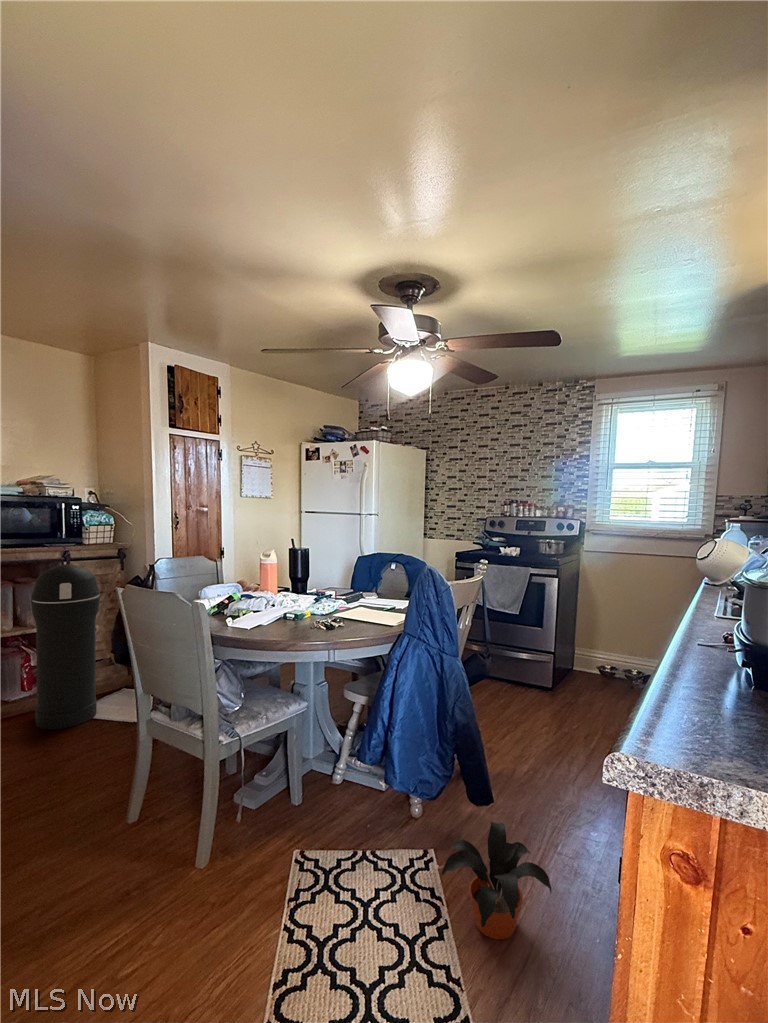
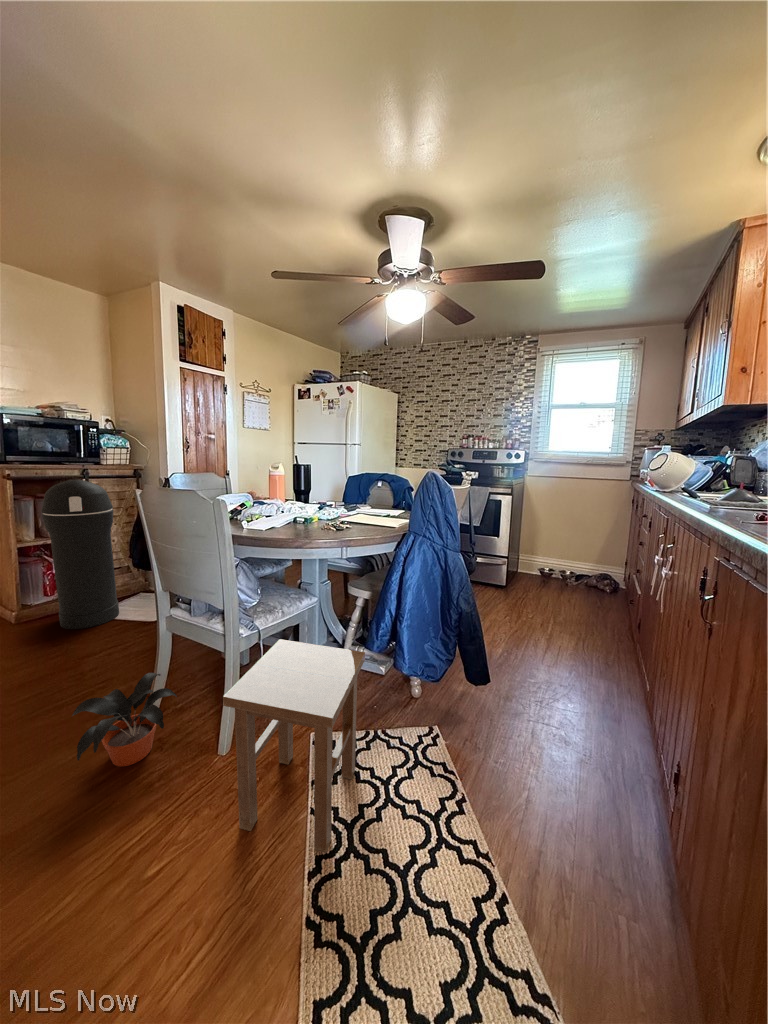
stool: none [202,740,345,965] -> present [223,639,365,852]
potted plant: present [442,821,551,940] -> present [72,673,177,767]

